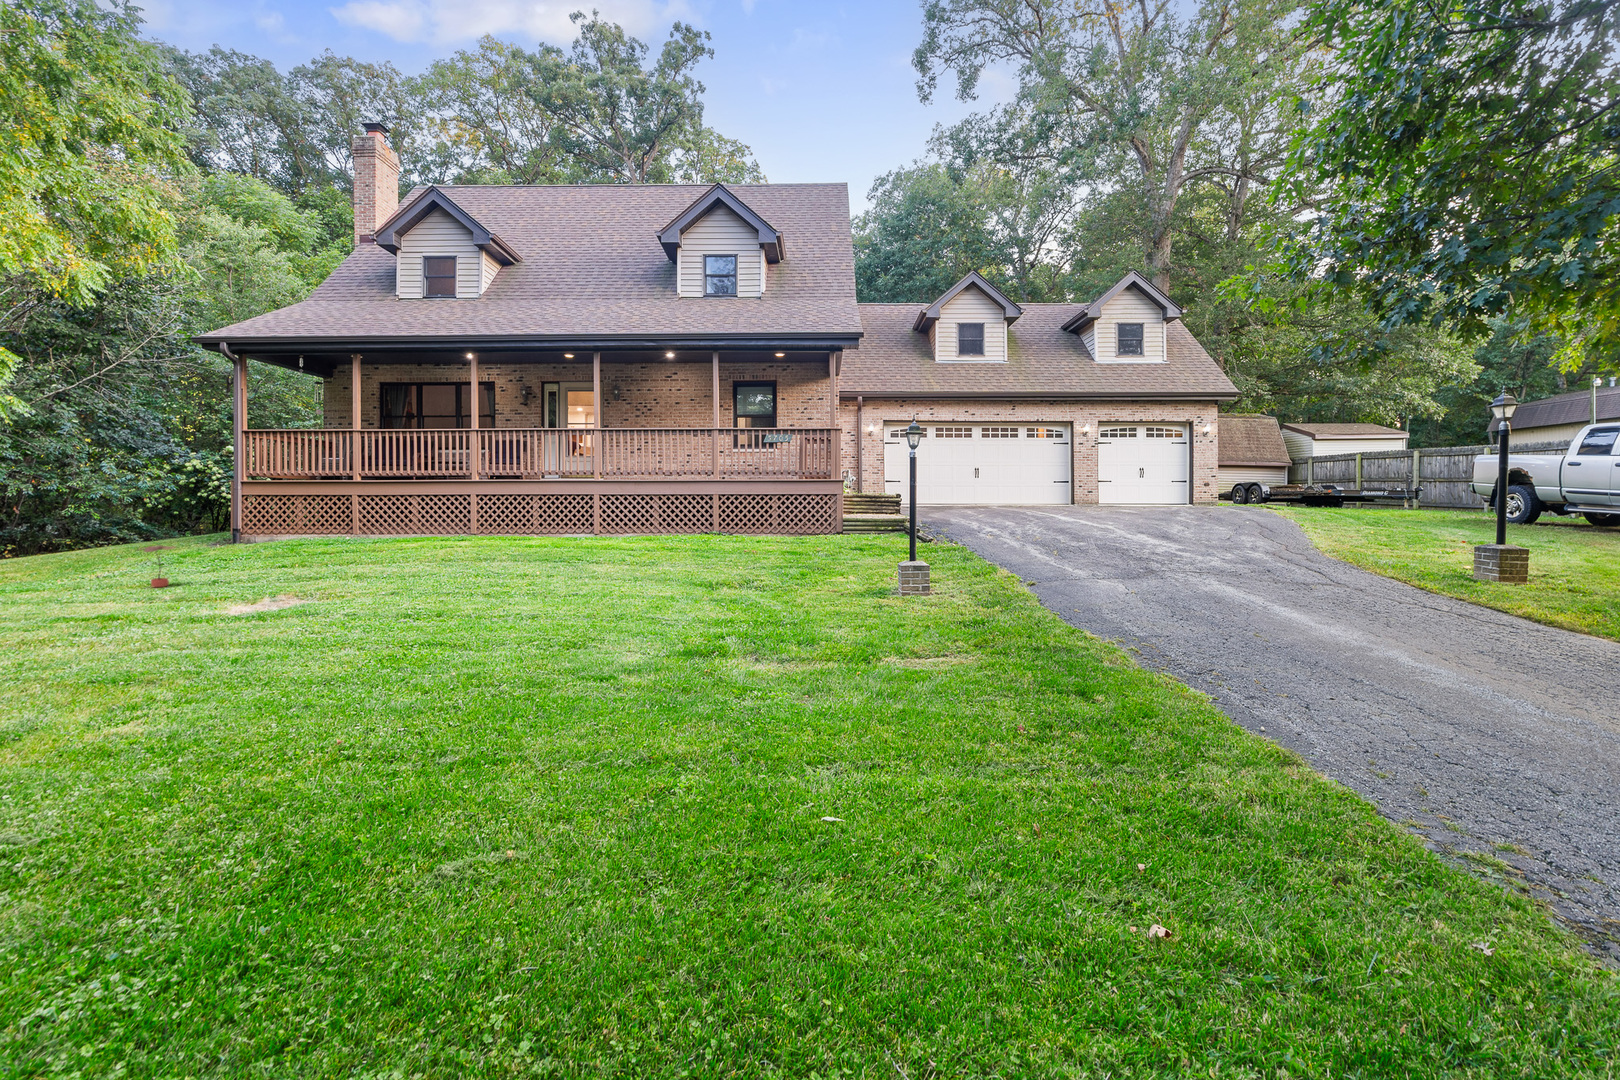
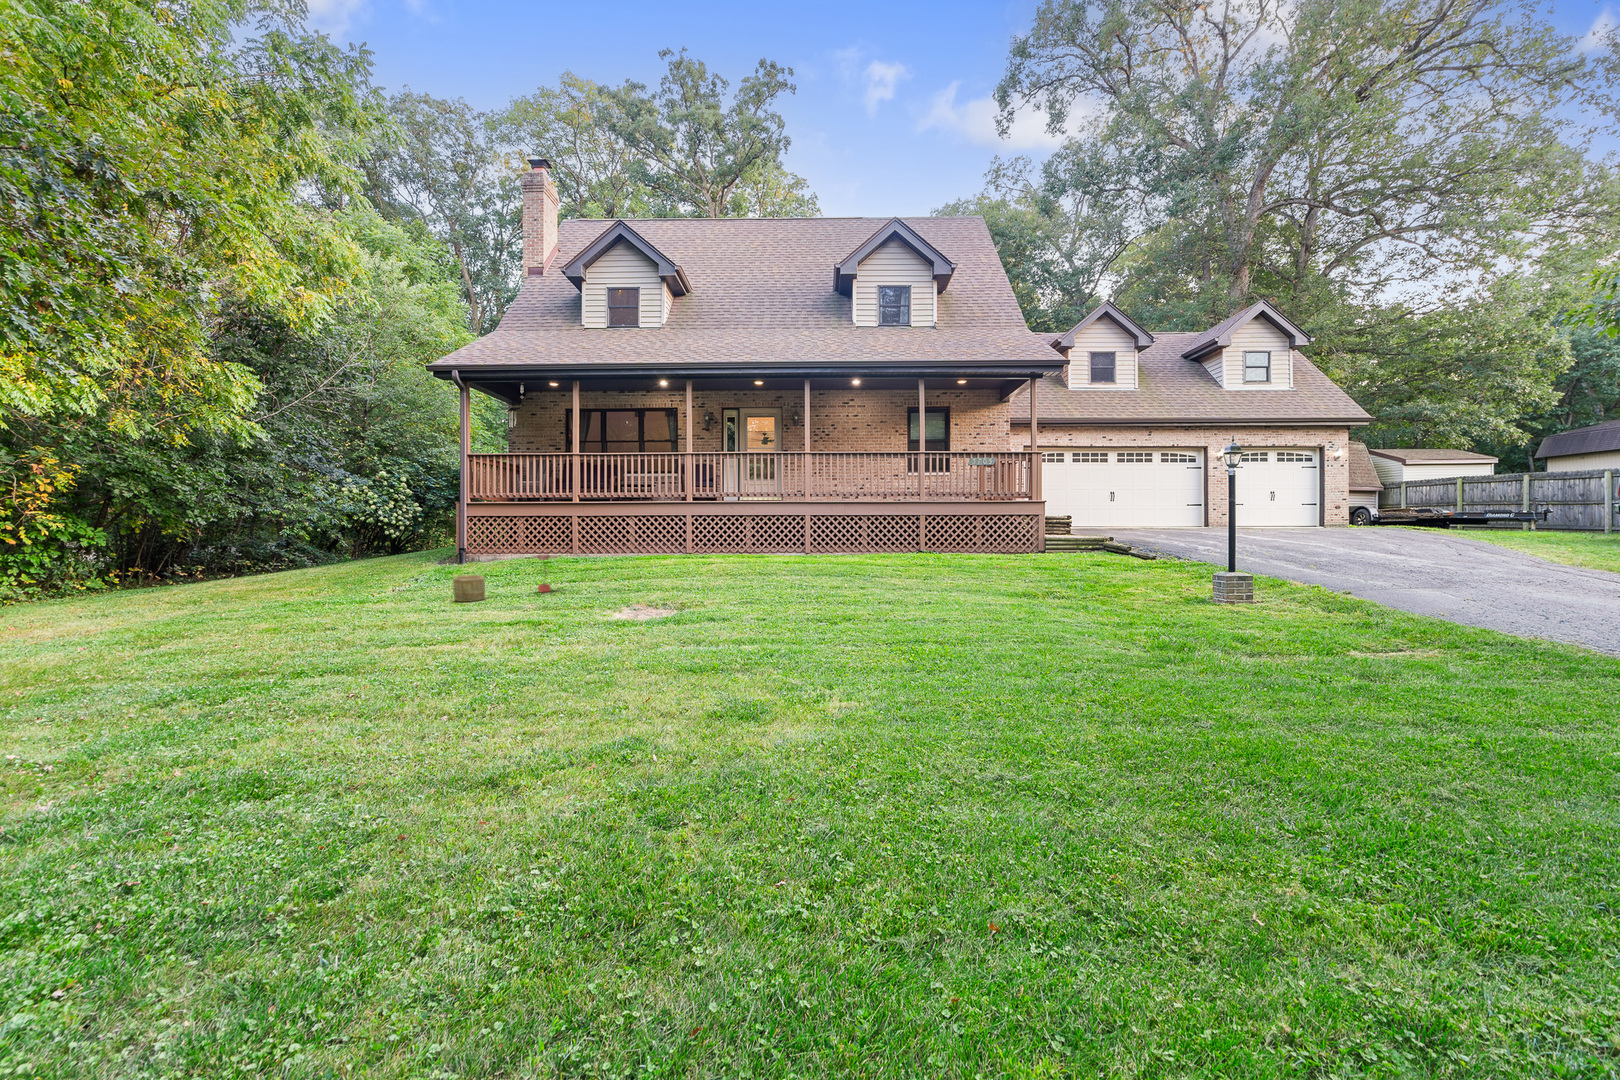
wooden bucket: none [22,569,72,600] -> present [453,575,485,602]

